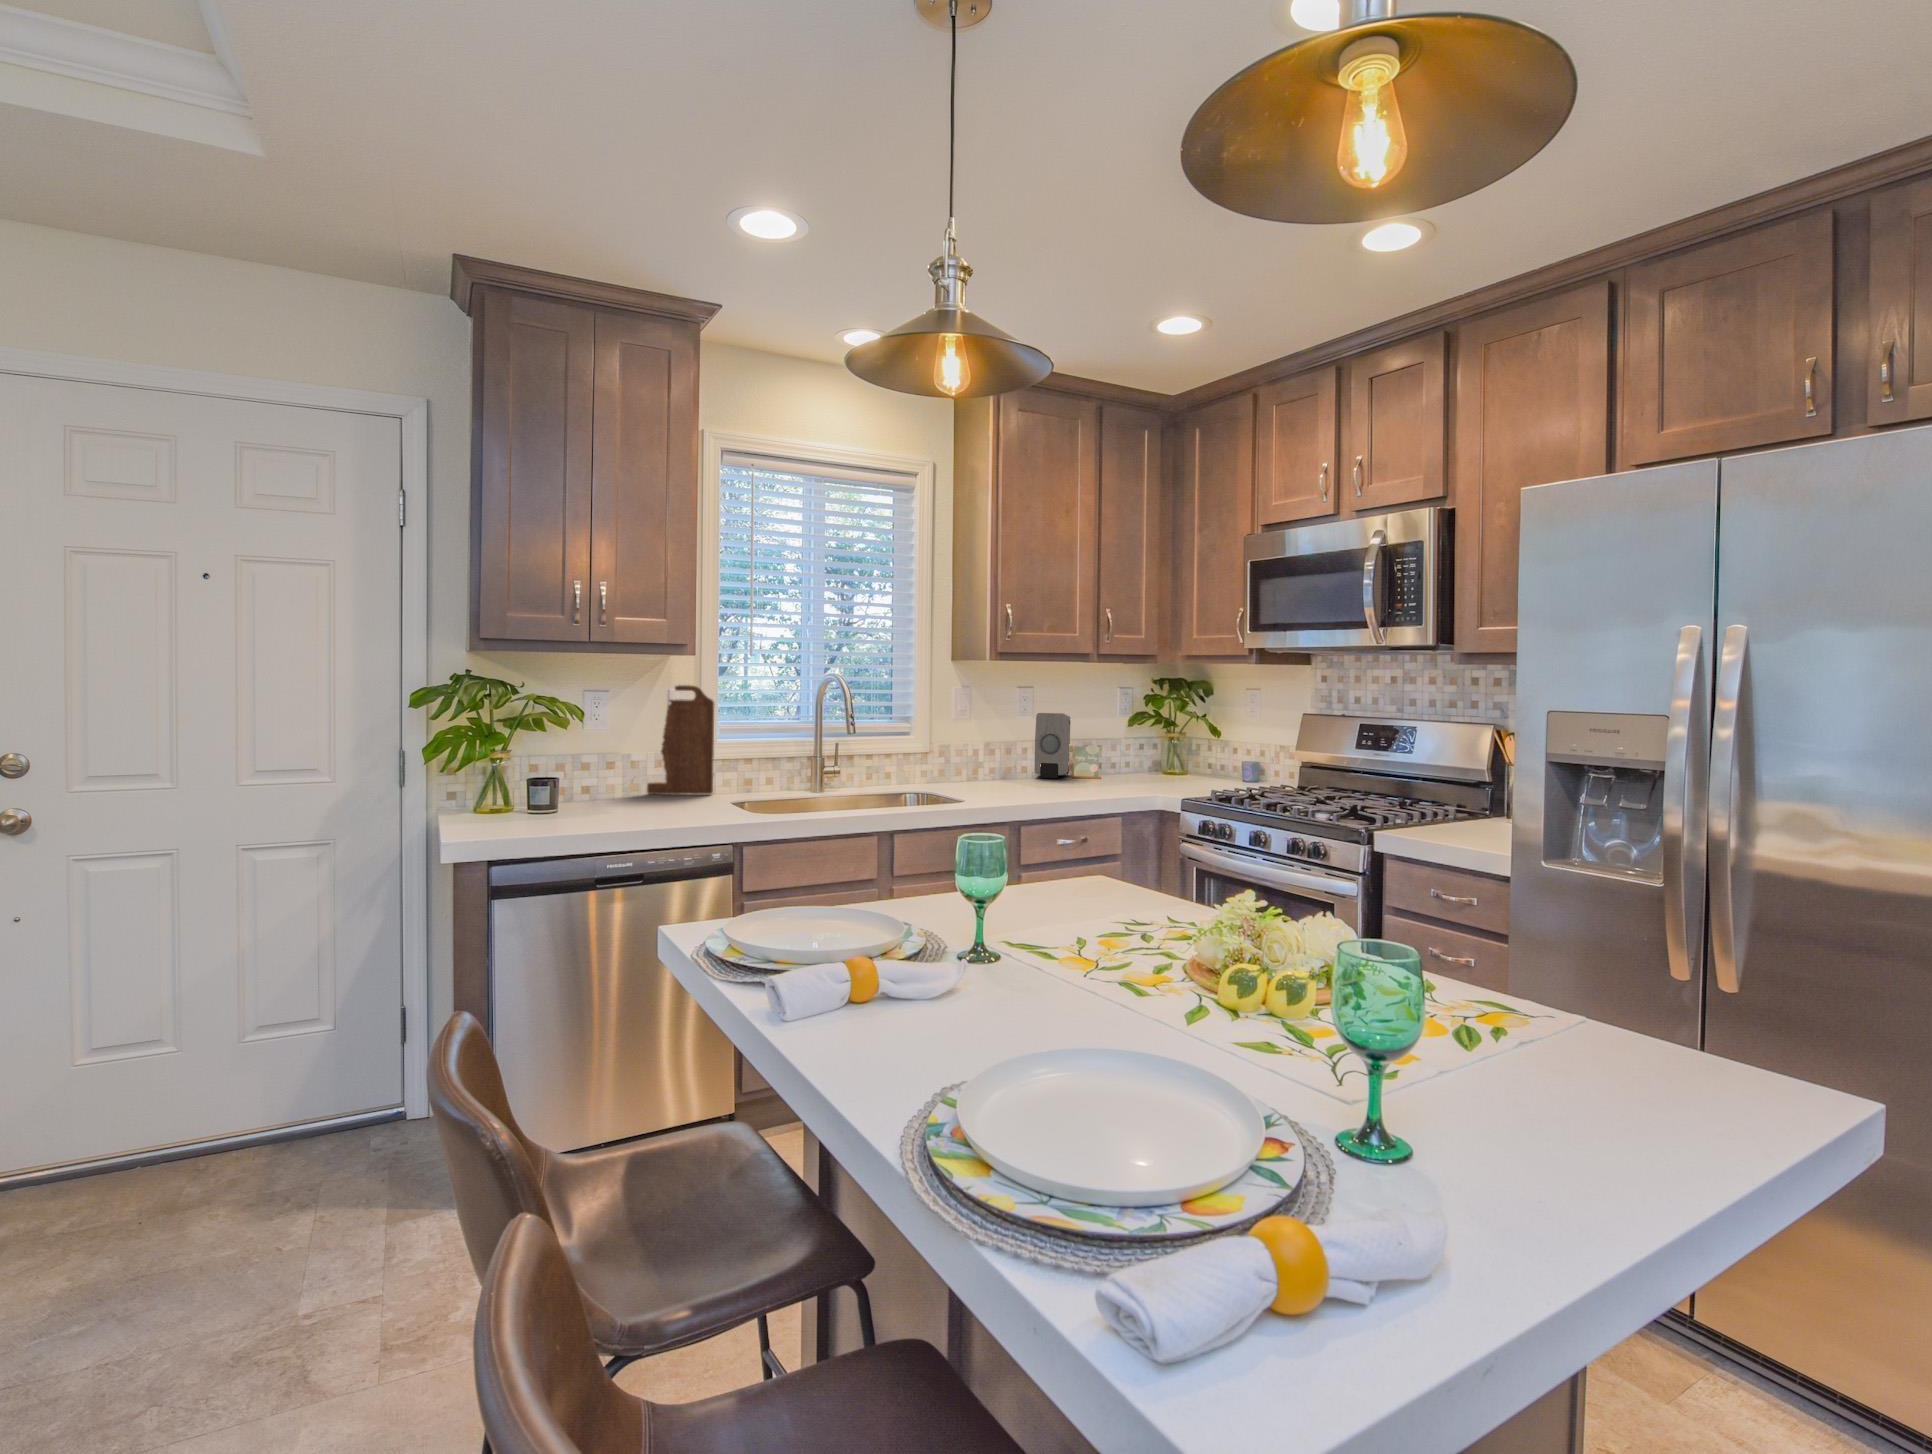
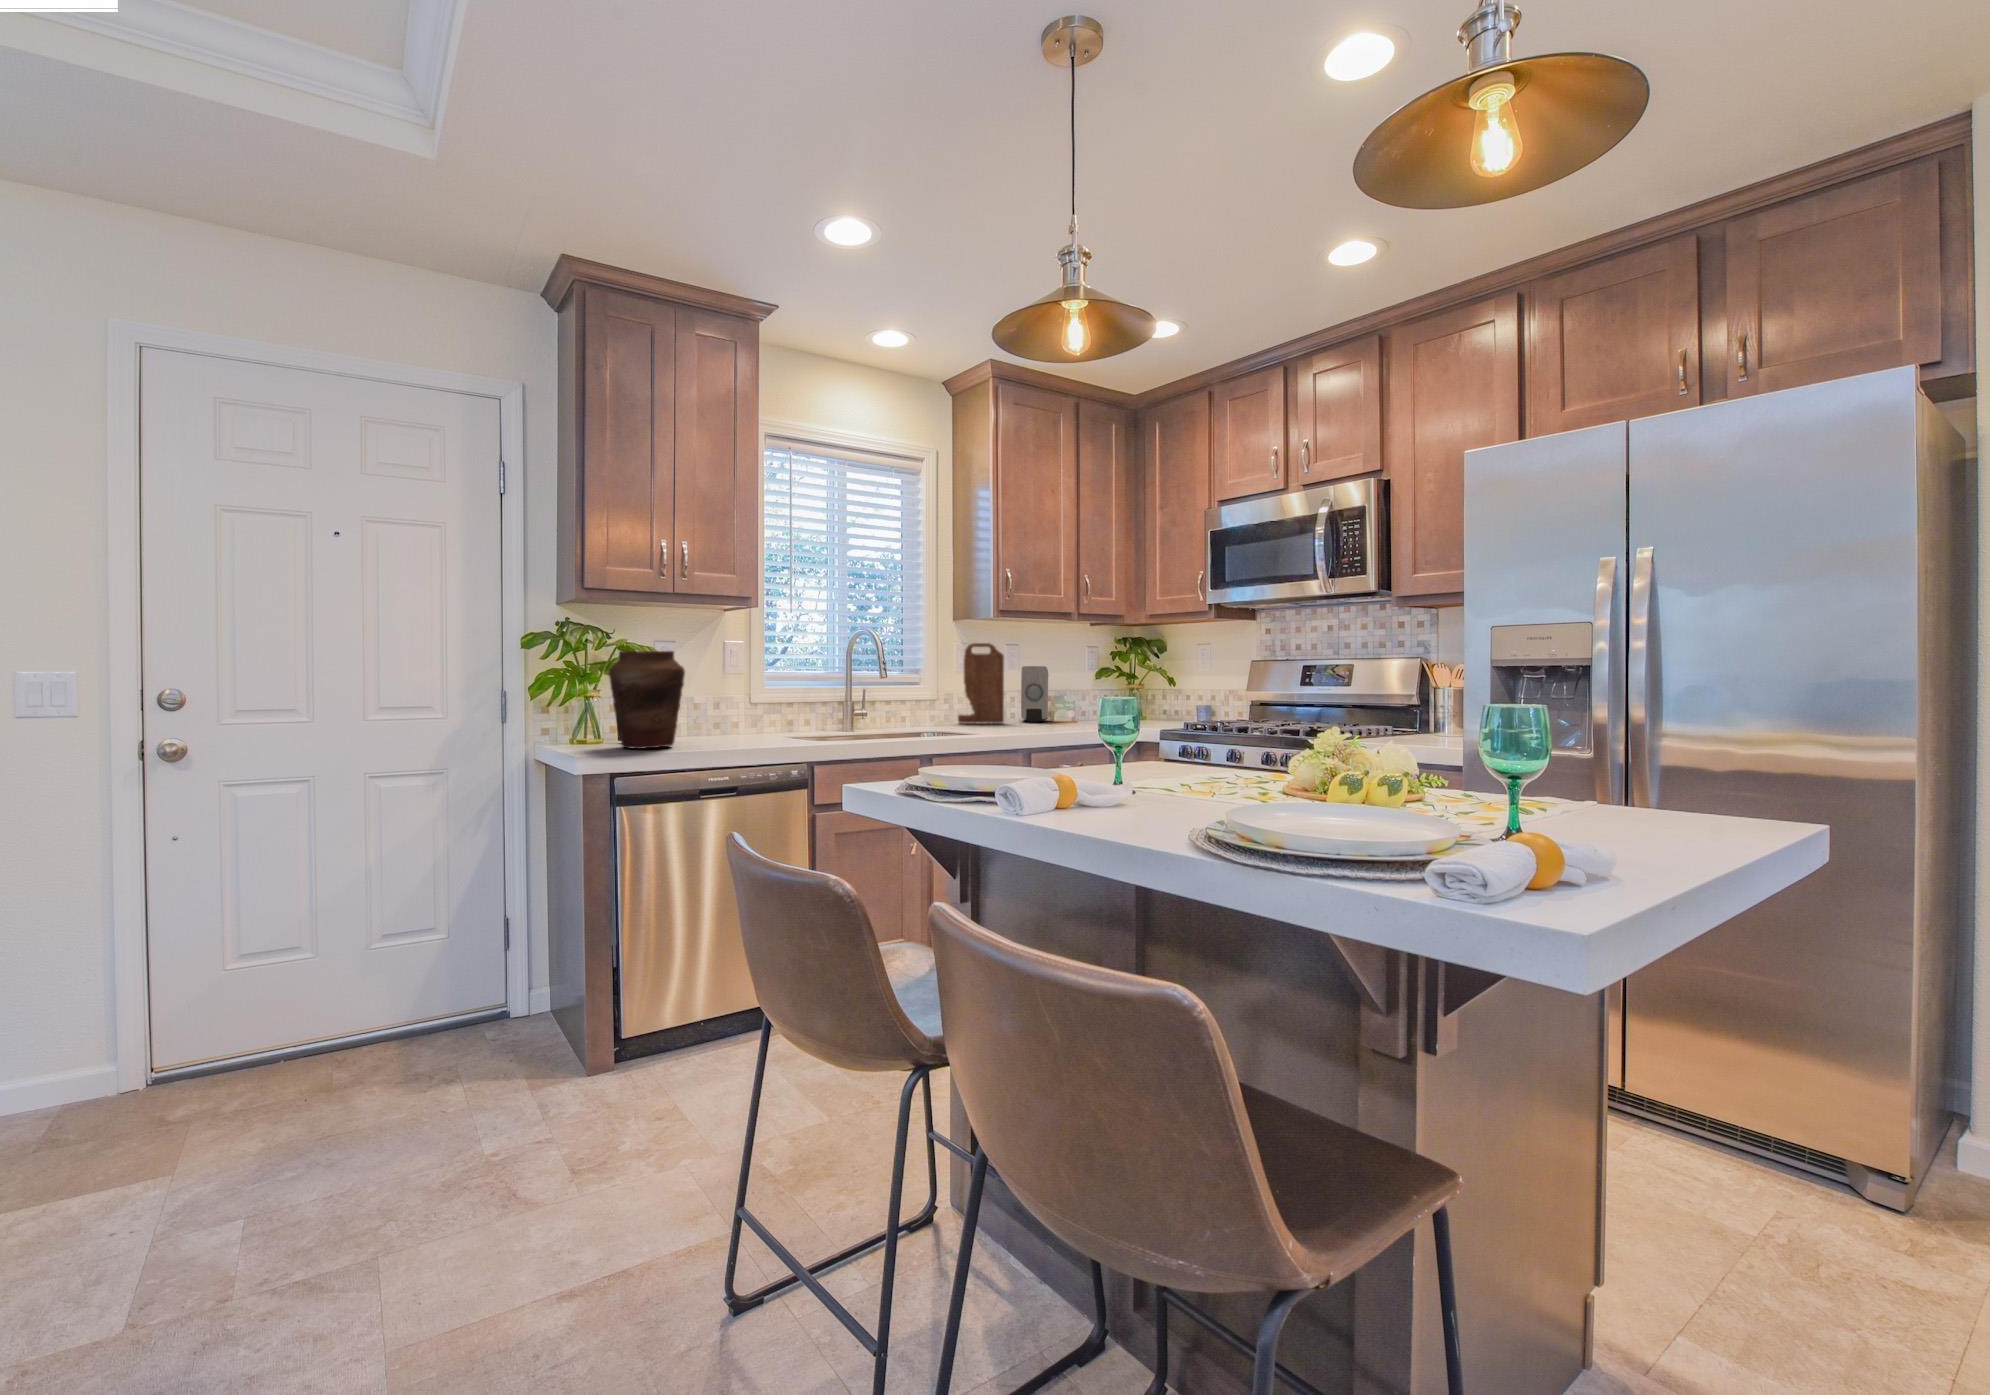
cutting board: present [647,685,714,794] -> present [958,643,1004,723]
vase: none [503,711,594,827] -> present [609,651,685,749]

